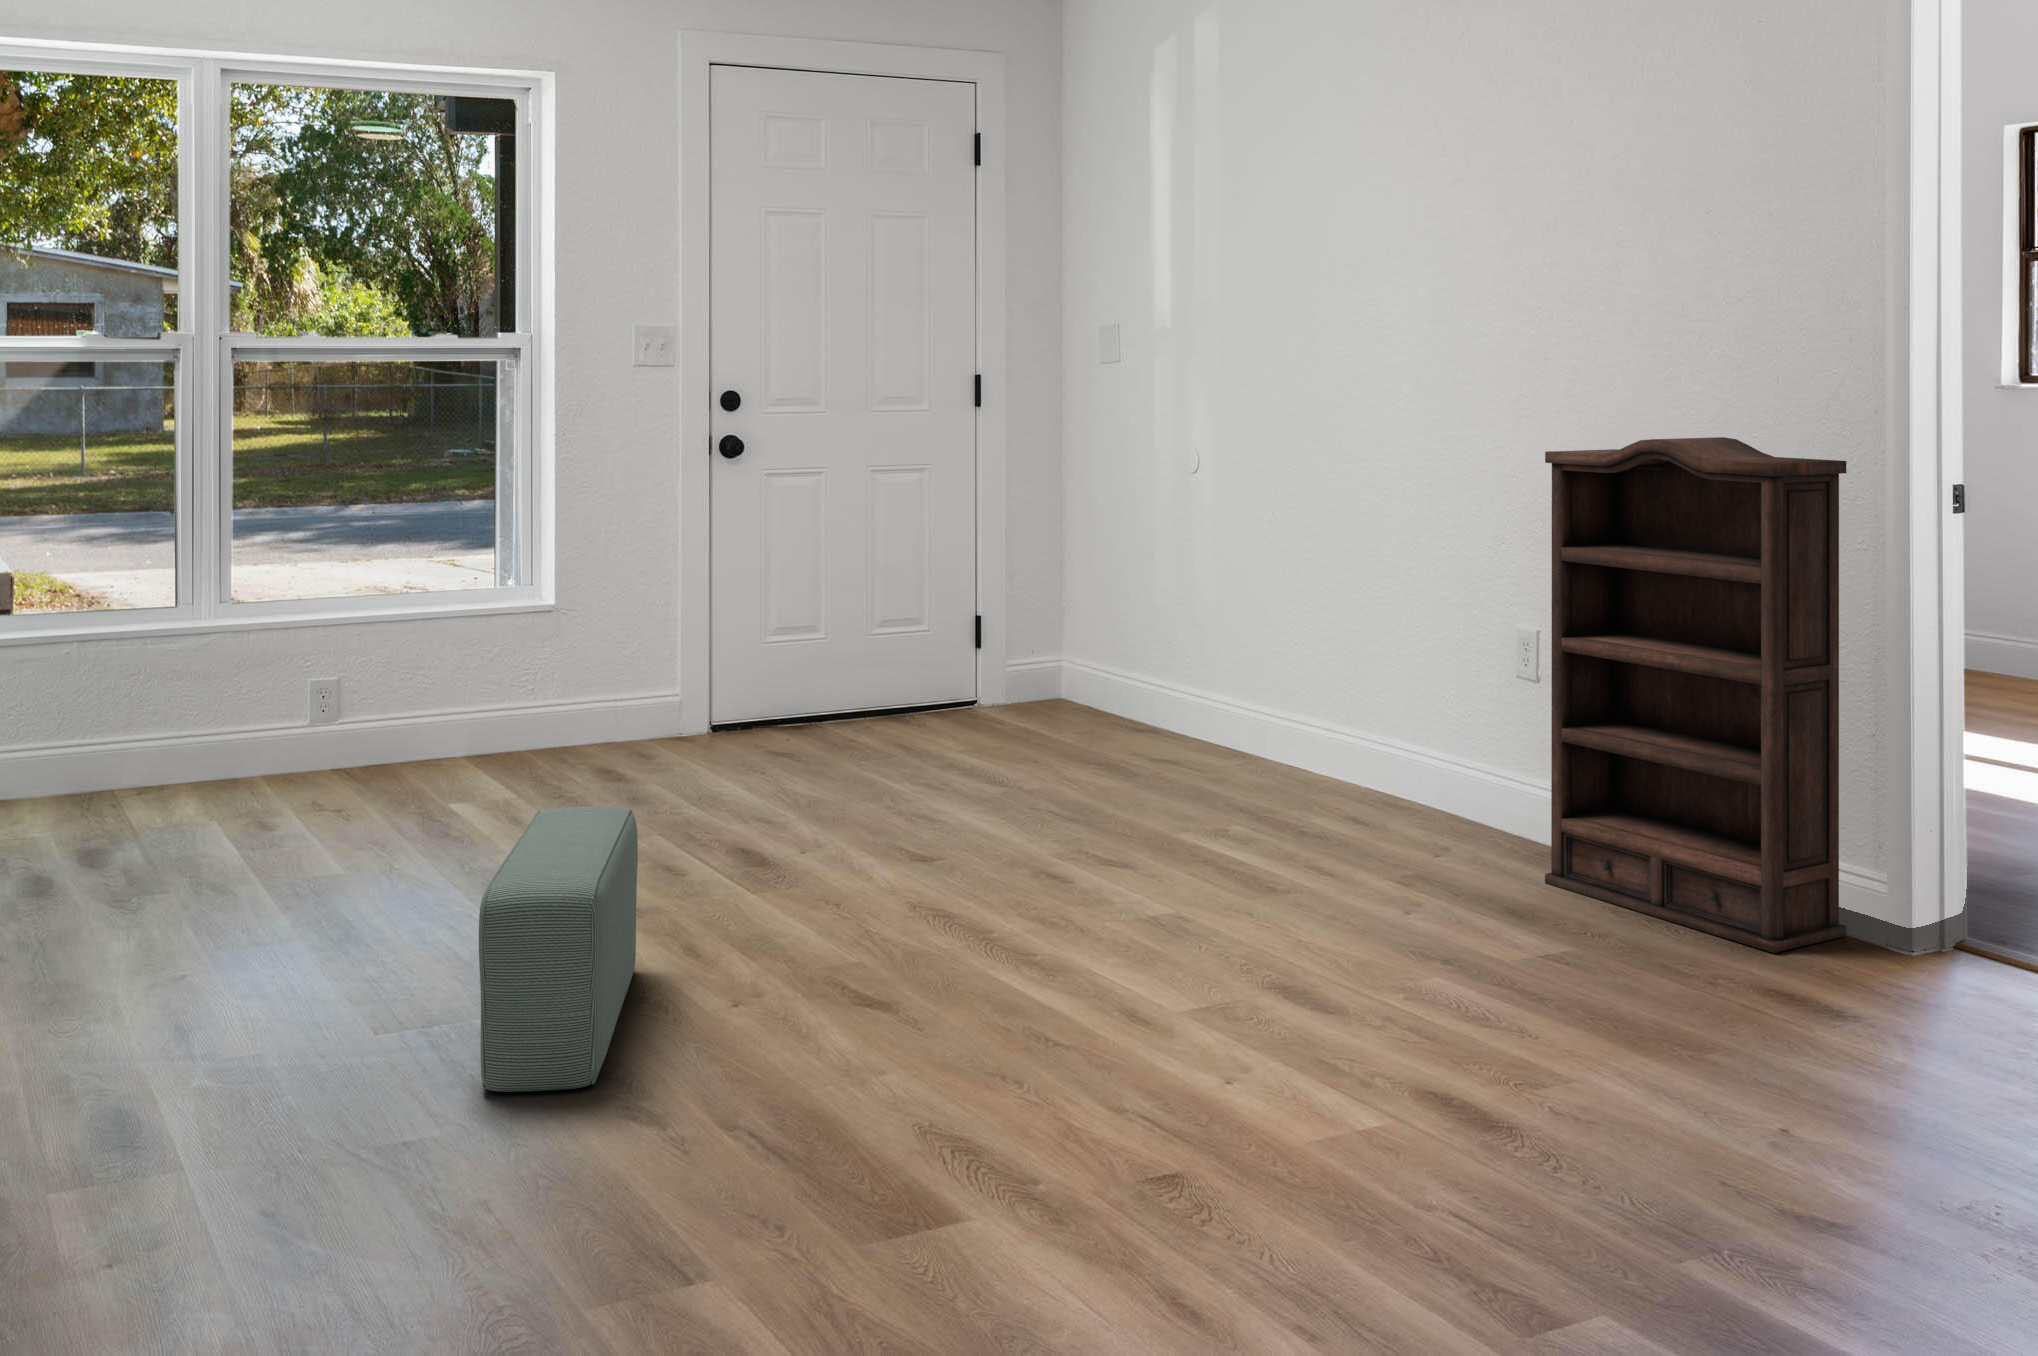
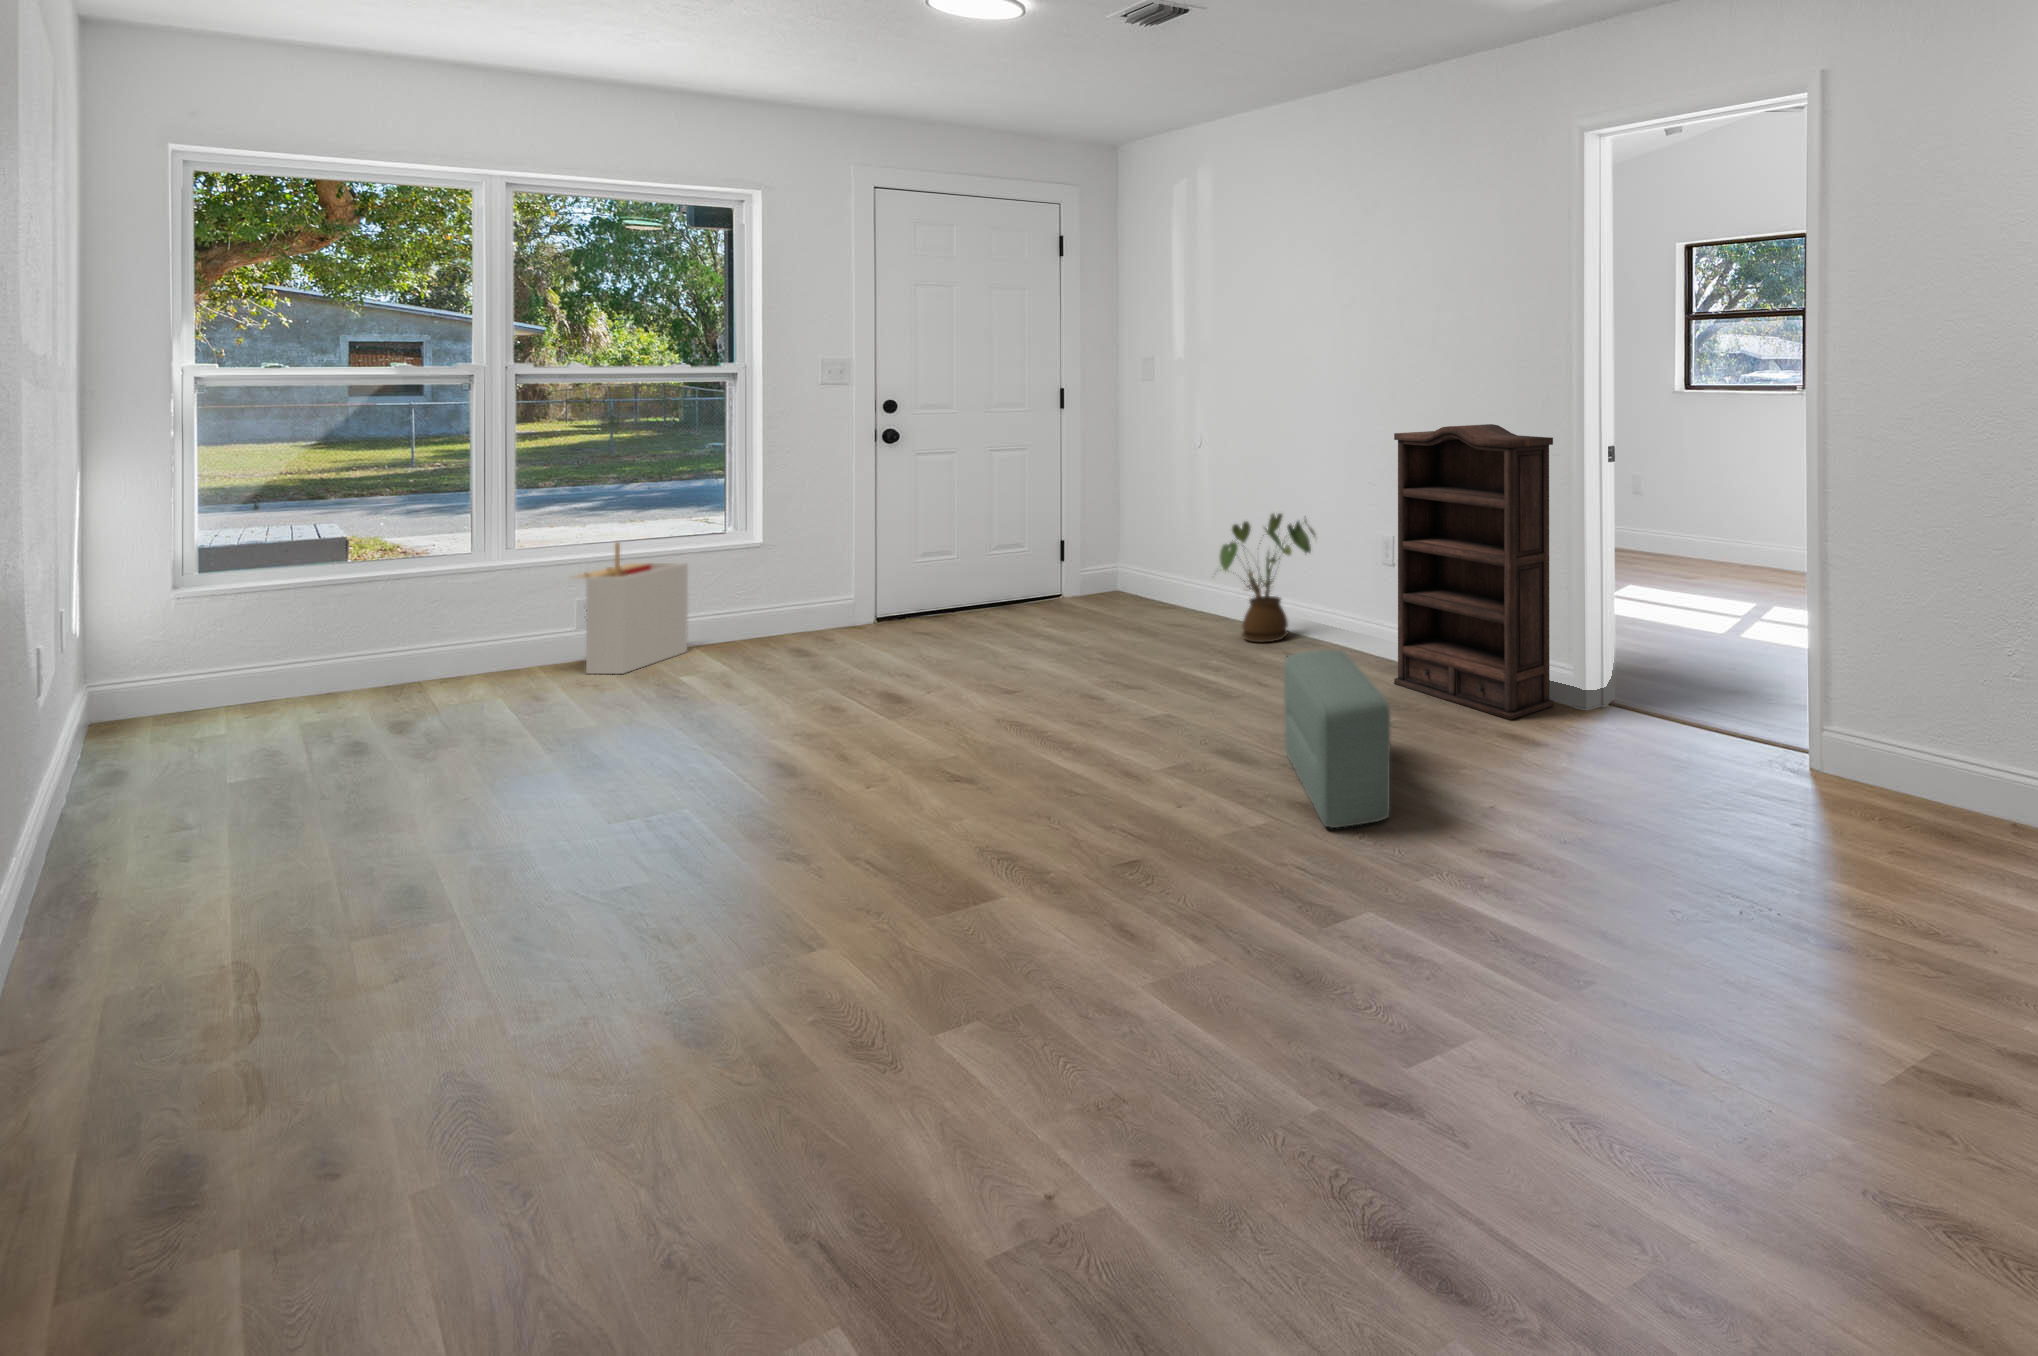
house plant: none [1210,588,1383,805] -> present [1219,514,1315,642]
storage bin: none [284,601,431,798] -> present [569,542,688,674]
pouf: present [479,807,638,1092] -> present [1284,650,1390,828]

